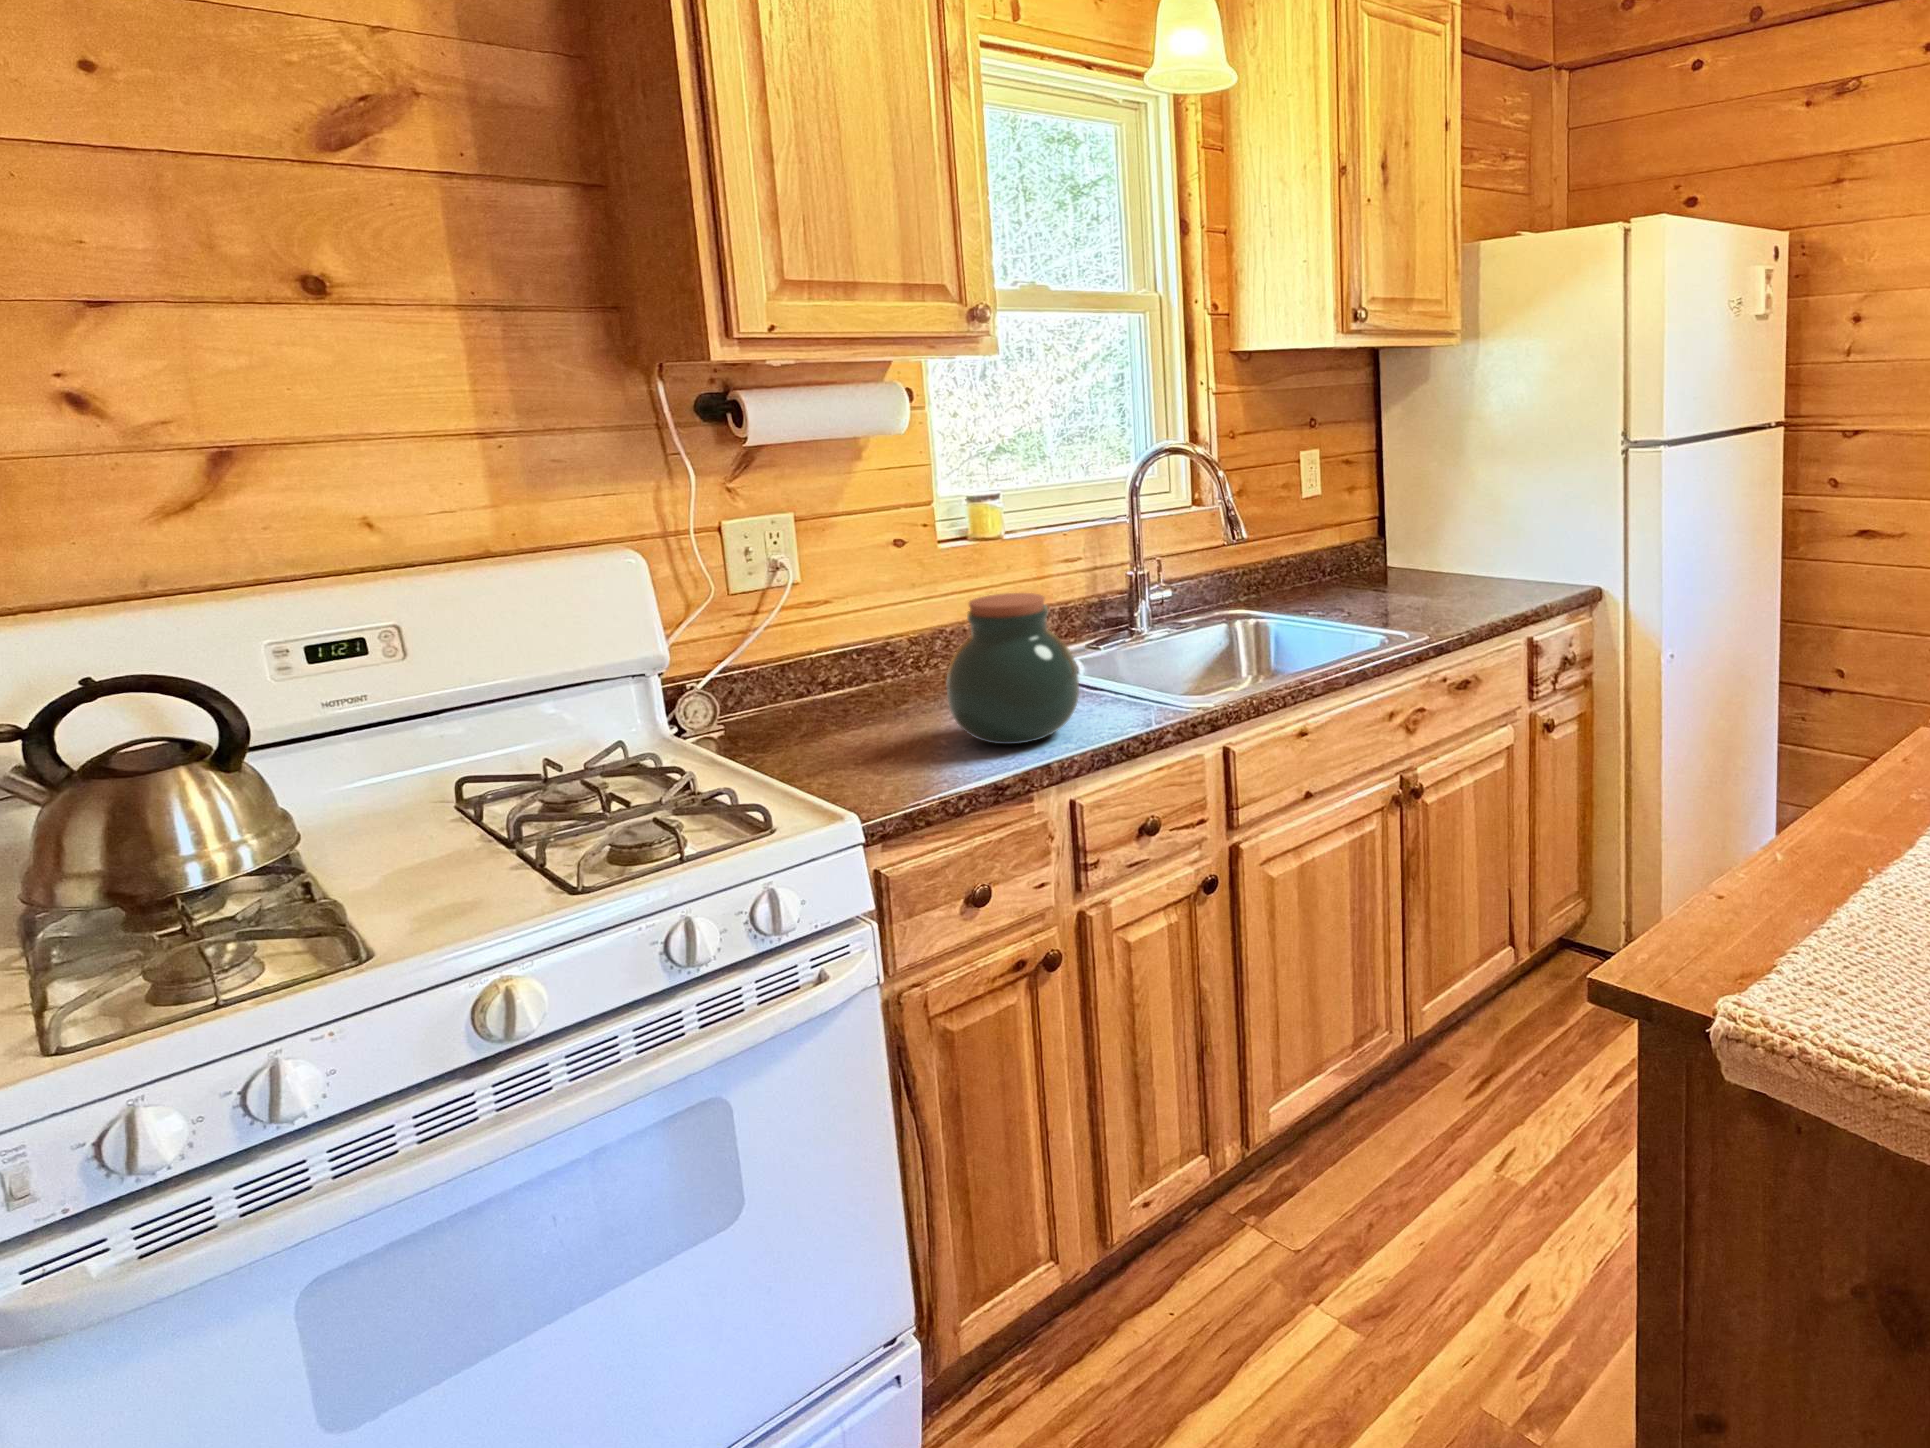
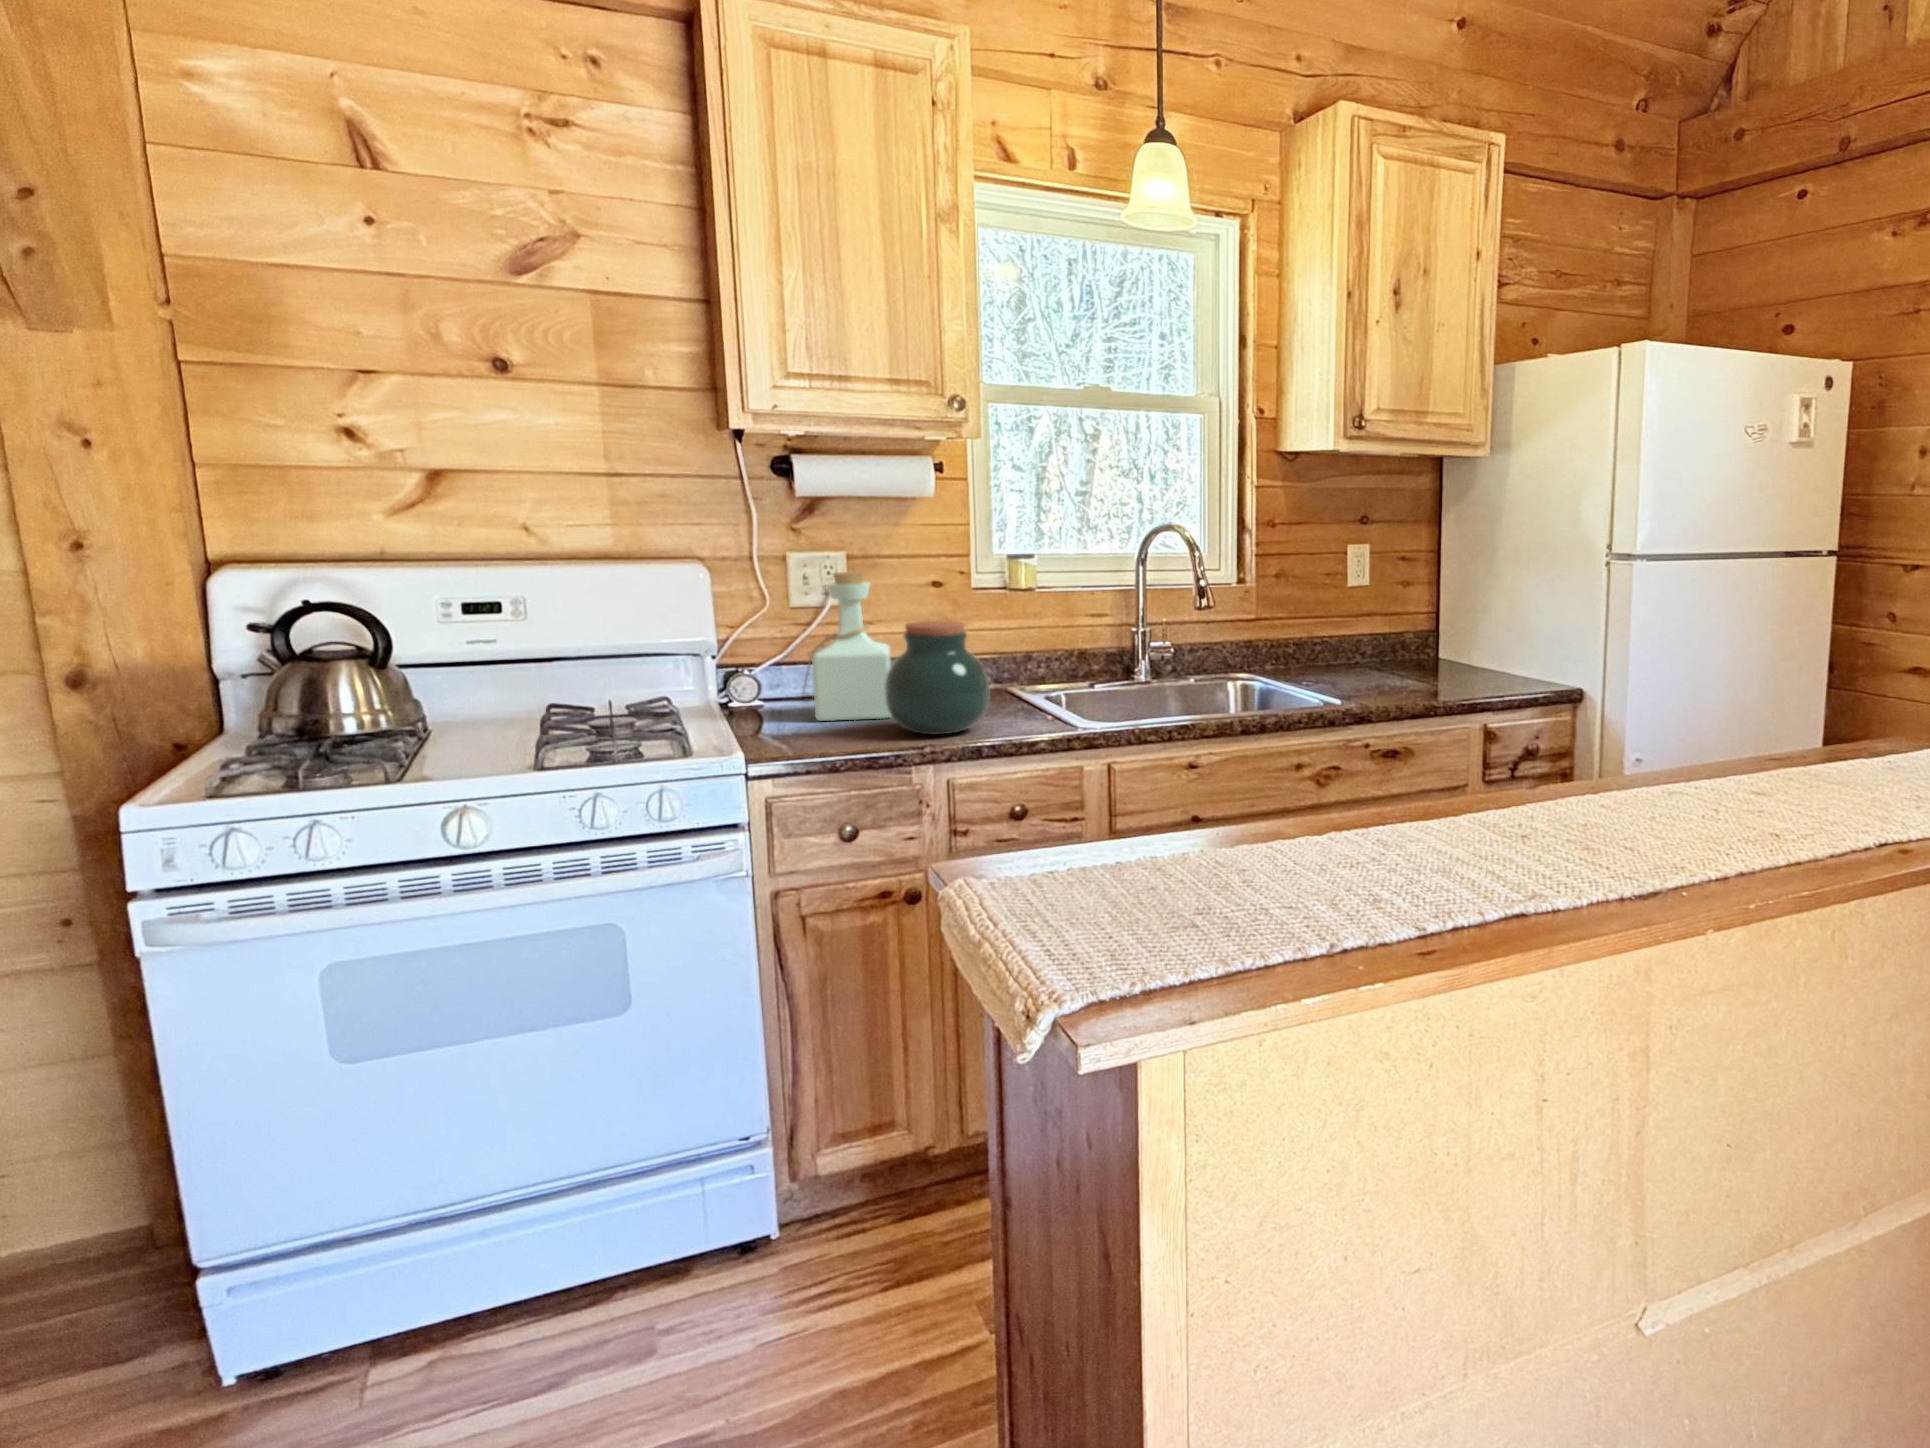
bottle: none [788,540,919,744] -> present [805,572,892,721]

